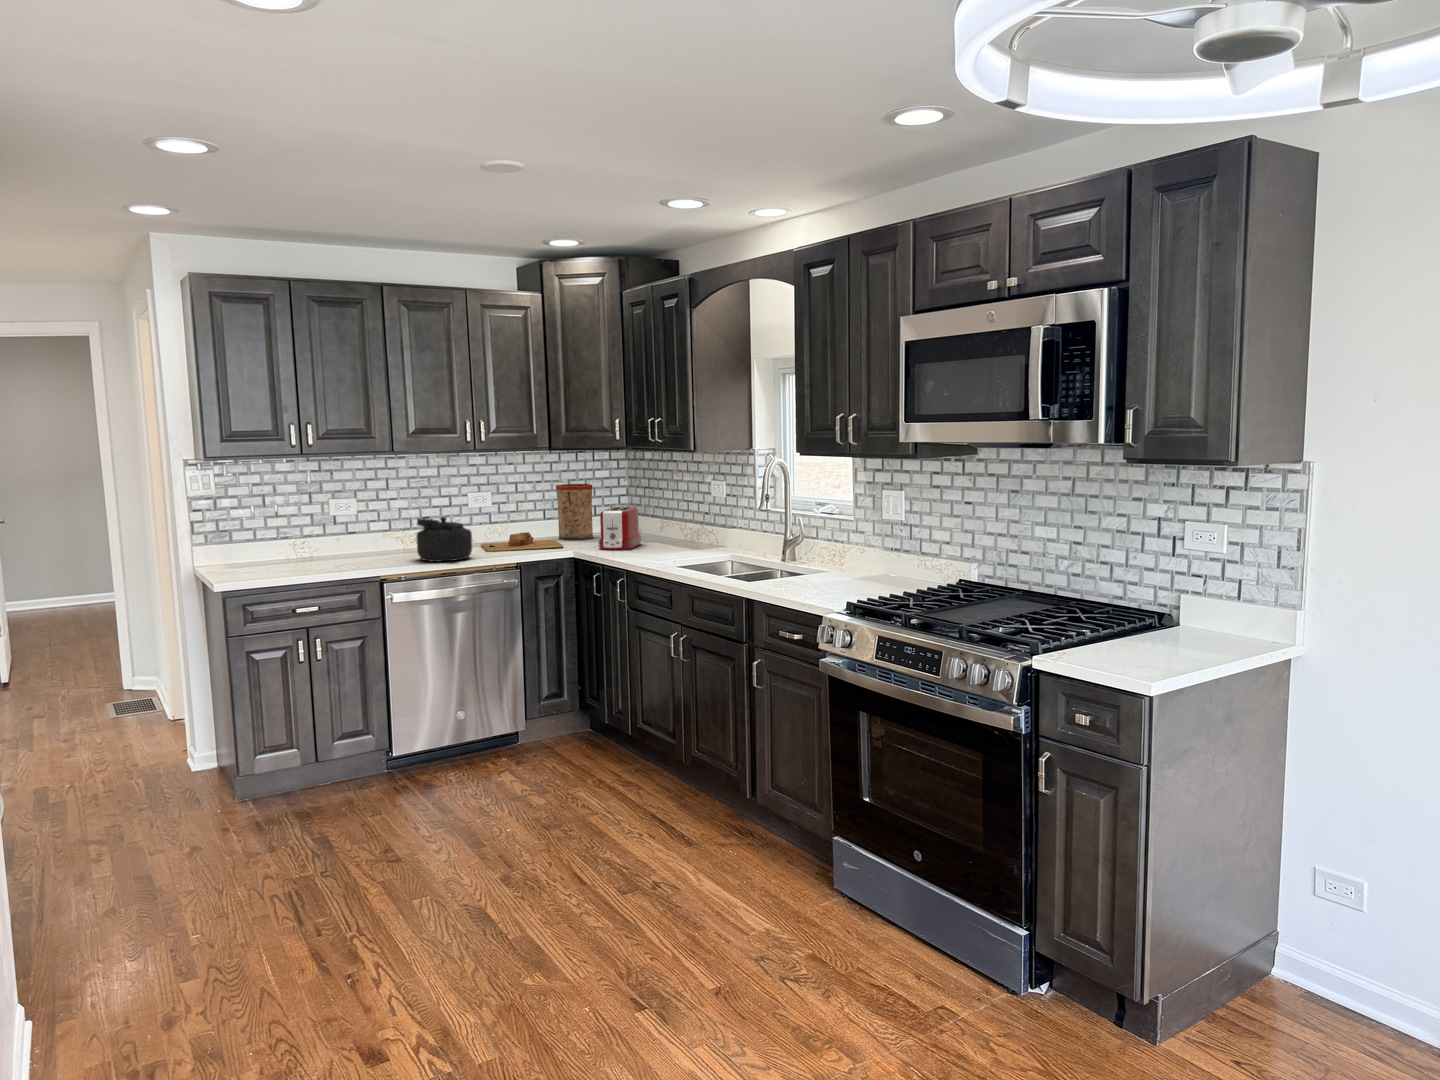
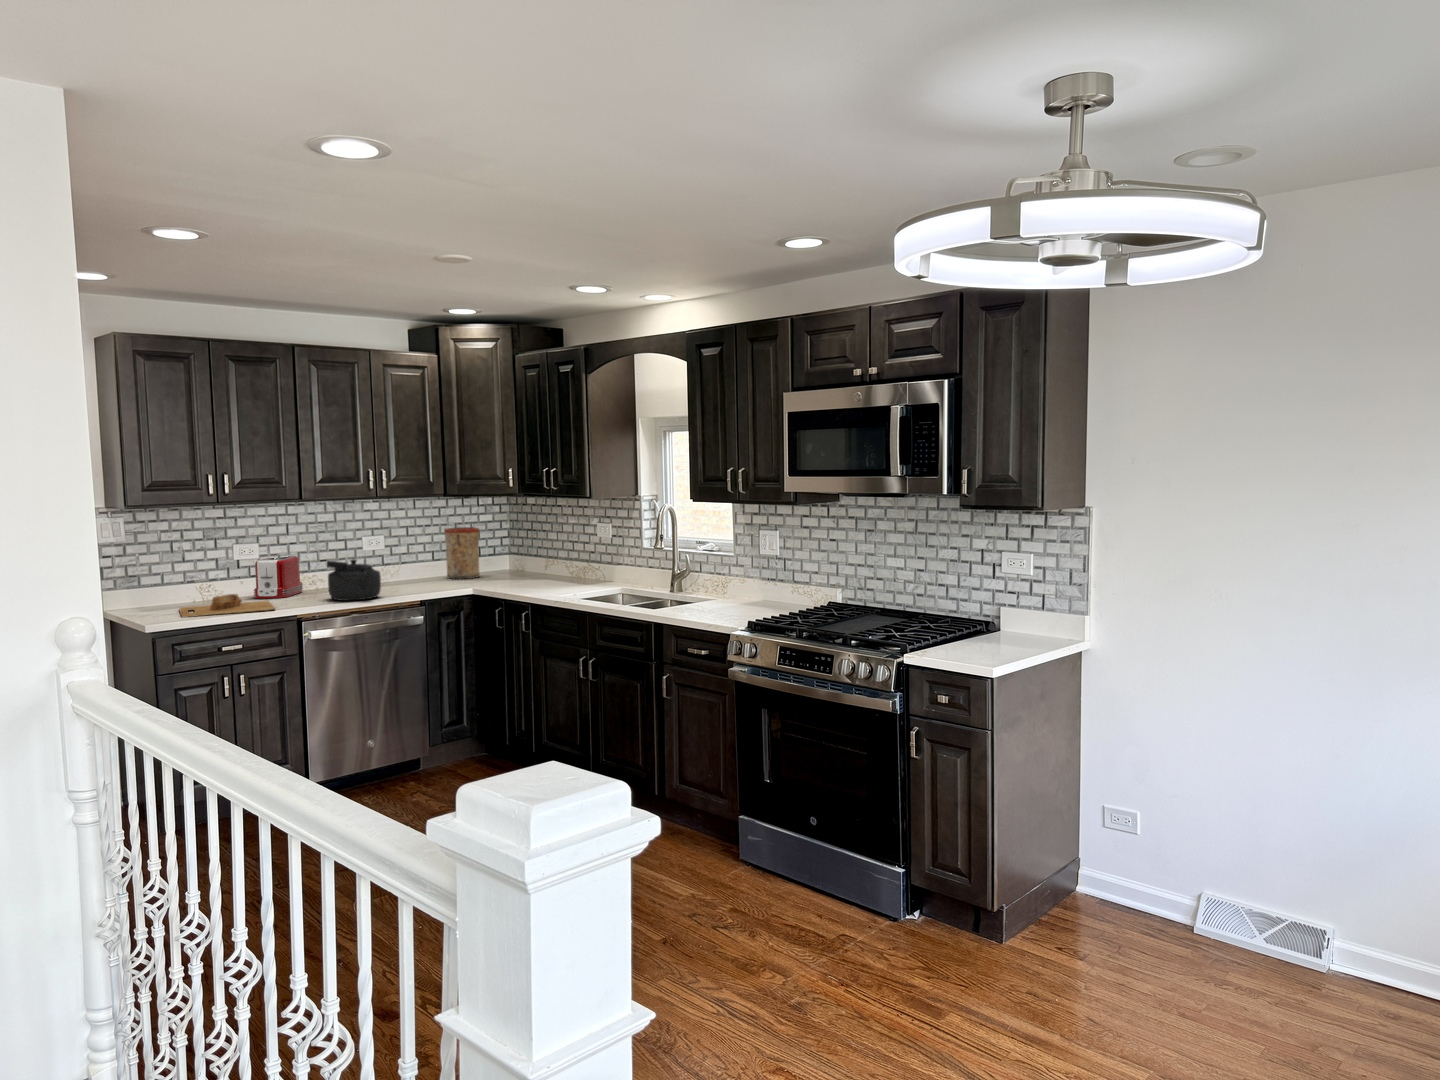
toaster: present [598,507,641,550] -> present [254,556,303,599]
cutting board: present [481,532,563,552] -> present [180,594,275,617]

